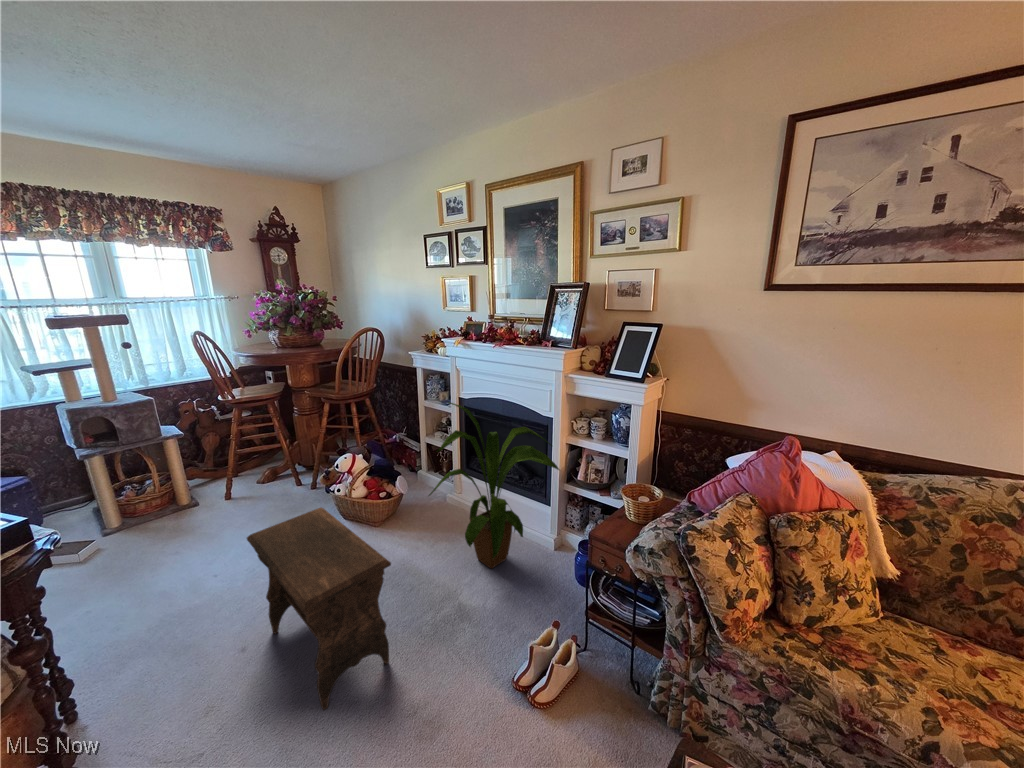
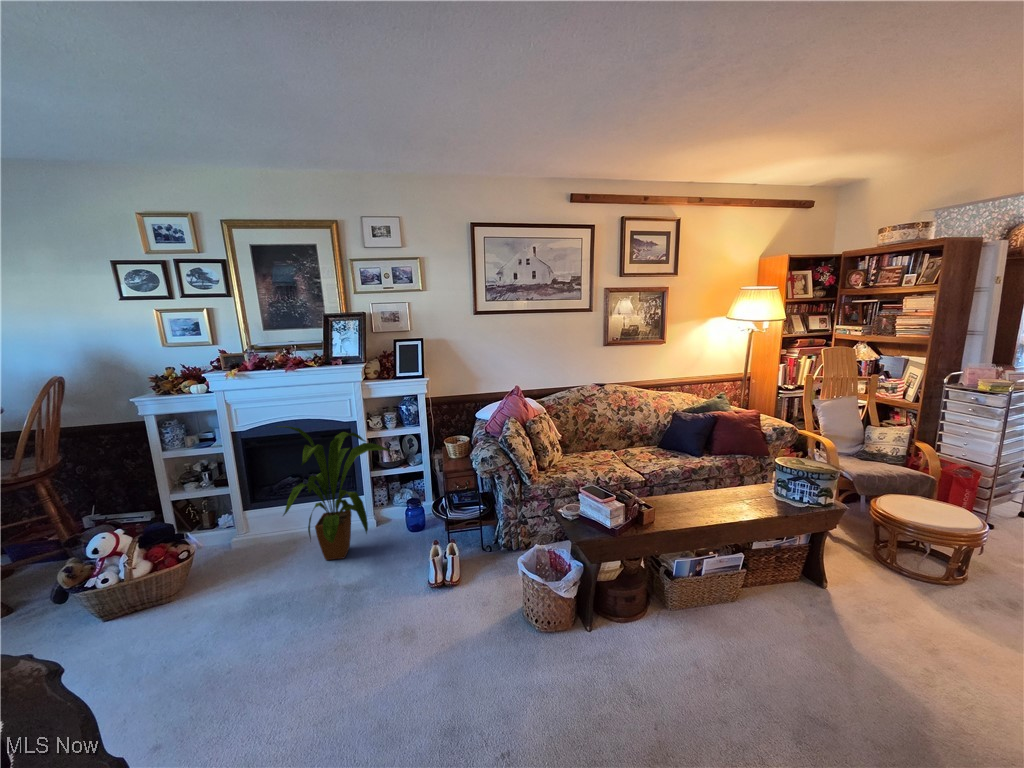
footstool: present [247,507,391,710] -> none [134,547,335,720]

